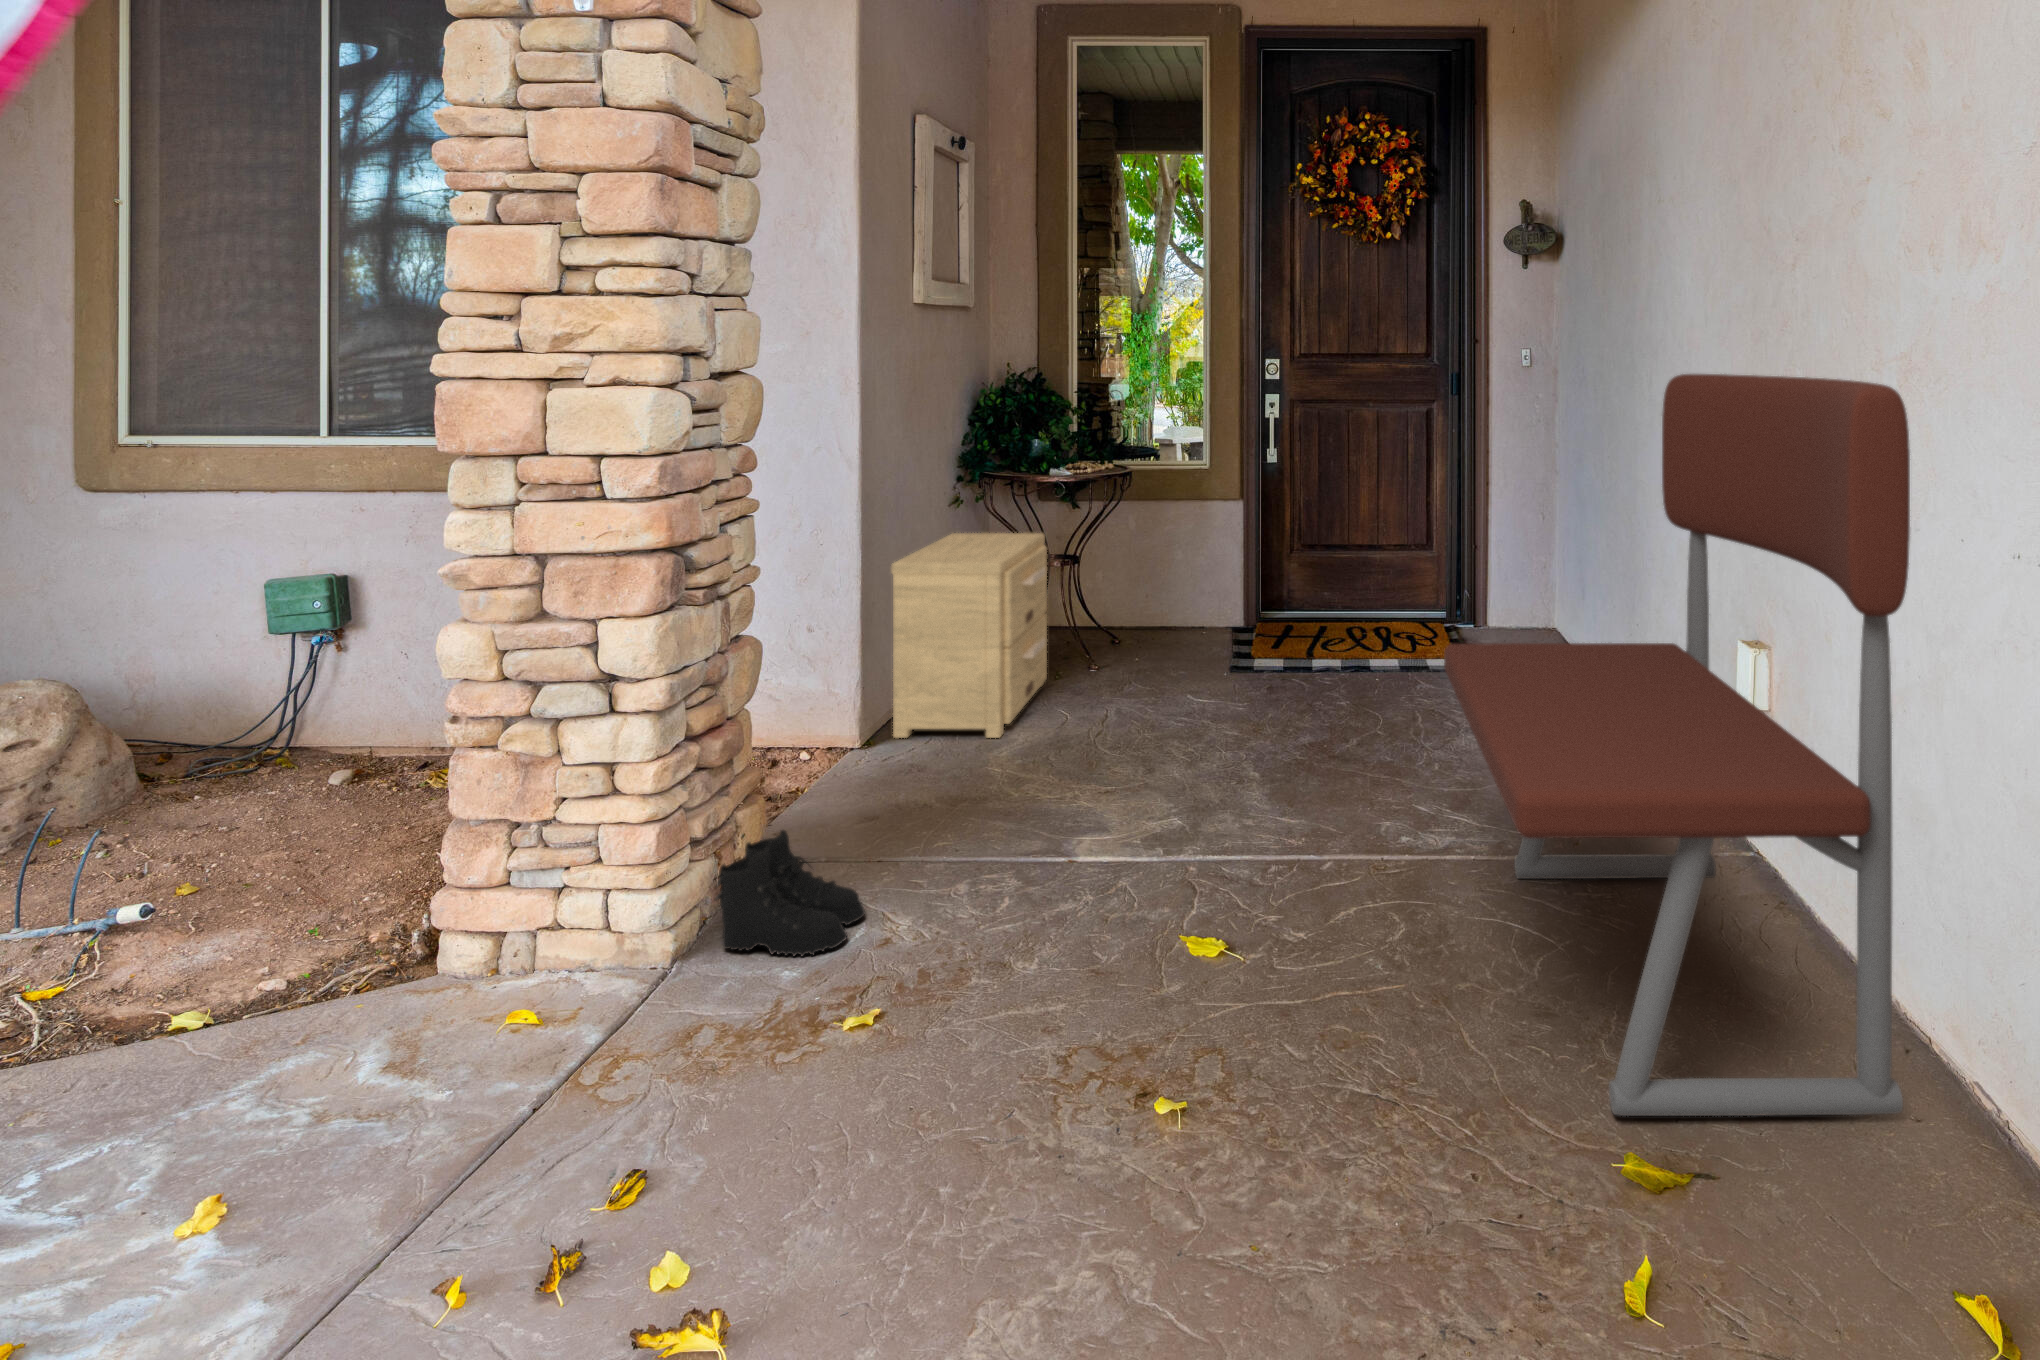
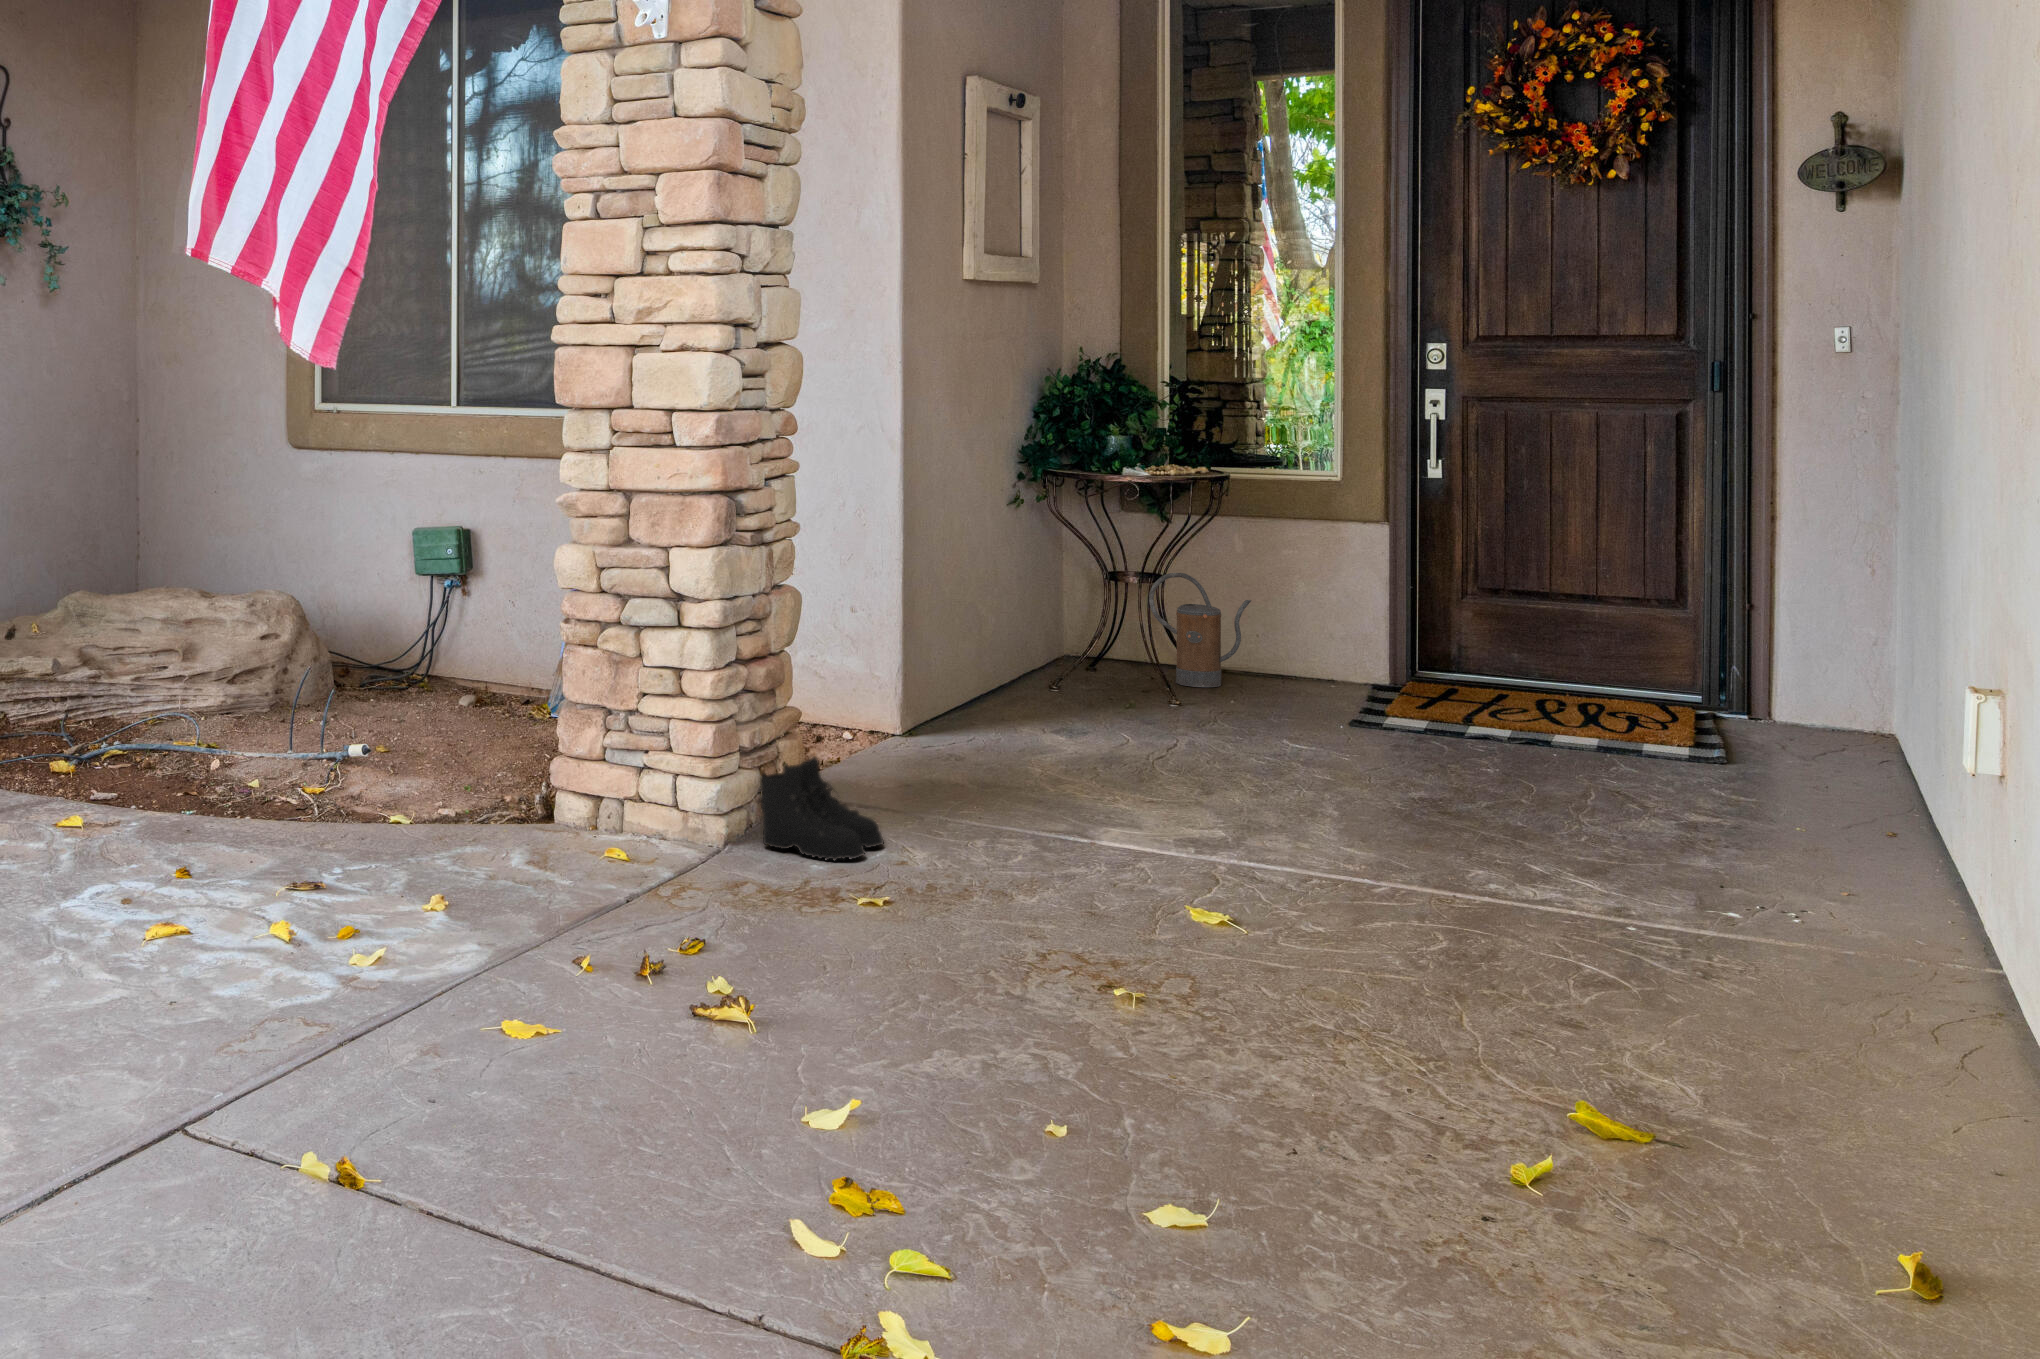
bench: present [1444,374,1910,1116] -> none [1448,341,1973,1148]
side table: present [891,533,1047,738] -> none [937,533,1115,746]
watering can: none [1063,553,1146,648] -> present [1149,573,1251,687]

